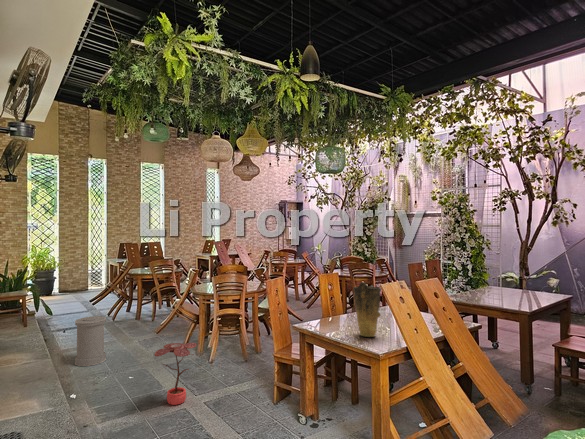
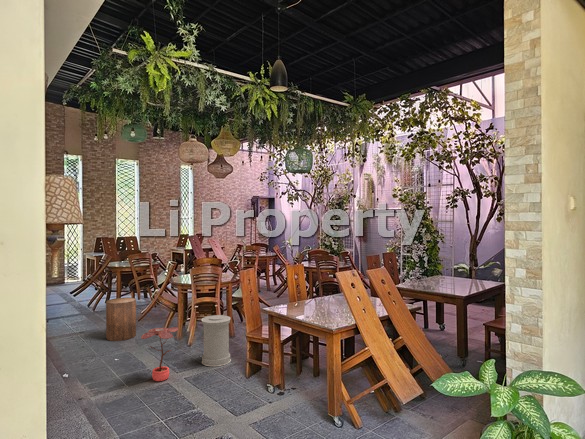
vase: present [353,282,381,337] -> none [313,272,336,317]
stool: none [122,307,154,354] -> present [106,298,136,341]
trash can: present [75,316,106,366] -> present [202,315,231,366]

